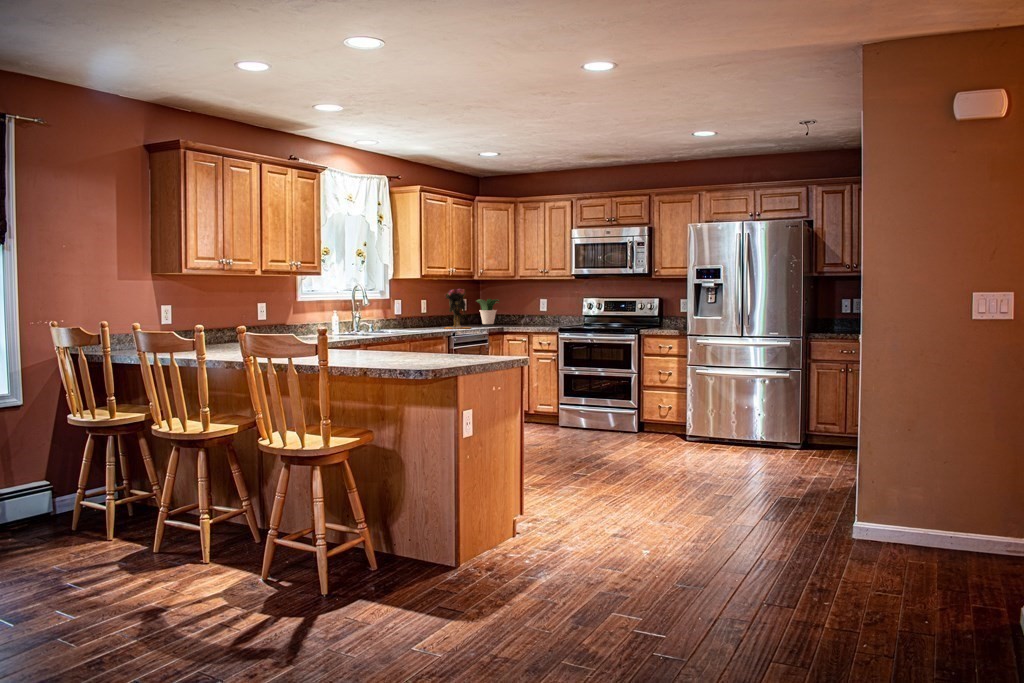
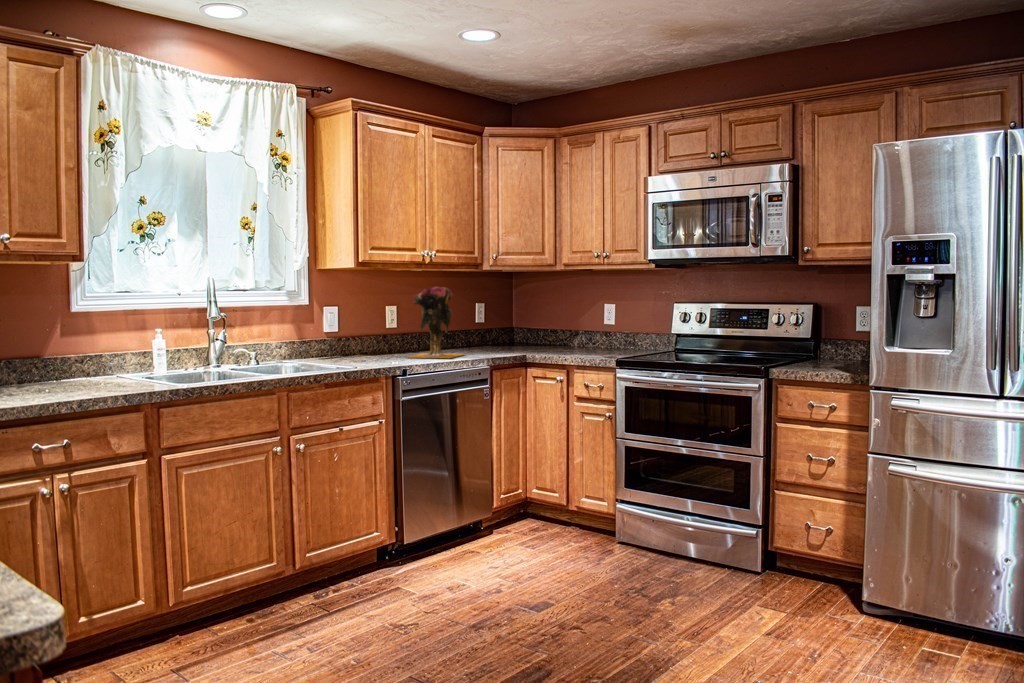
potted plant: present [477,299,499,324] -> none [502,303,543,345]

